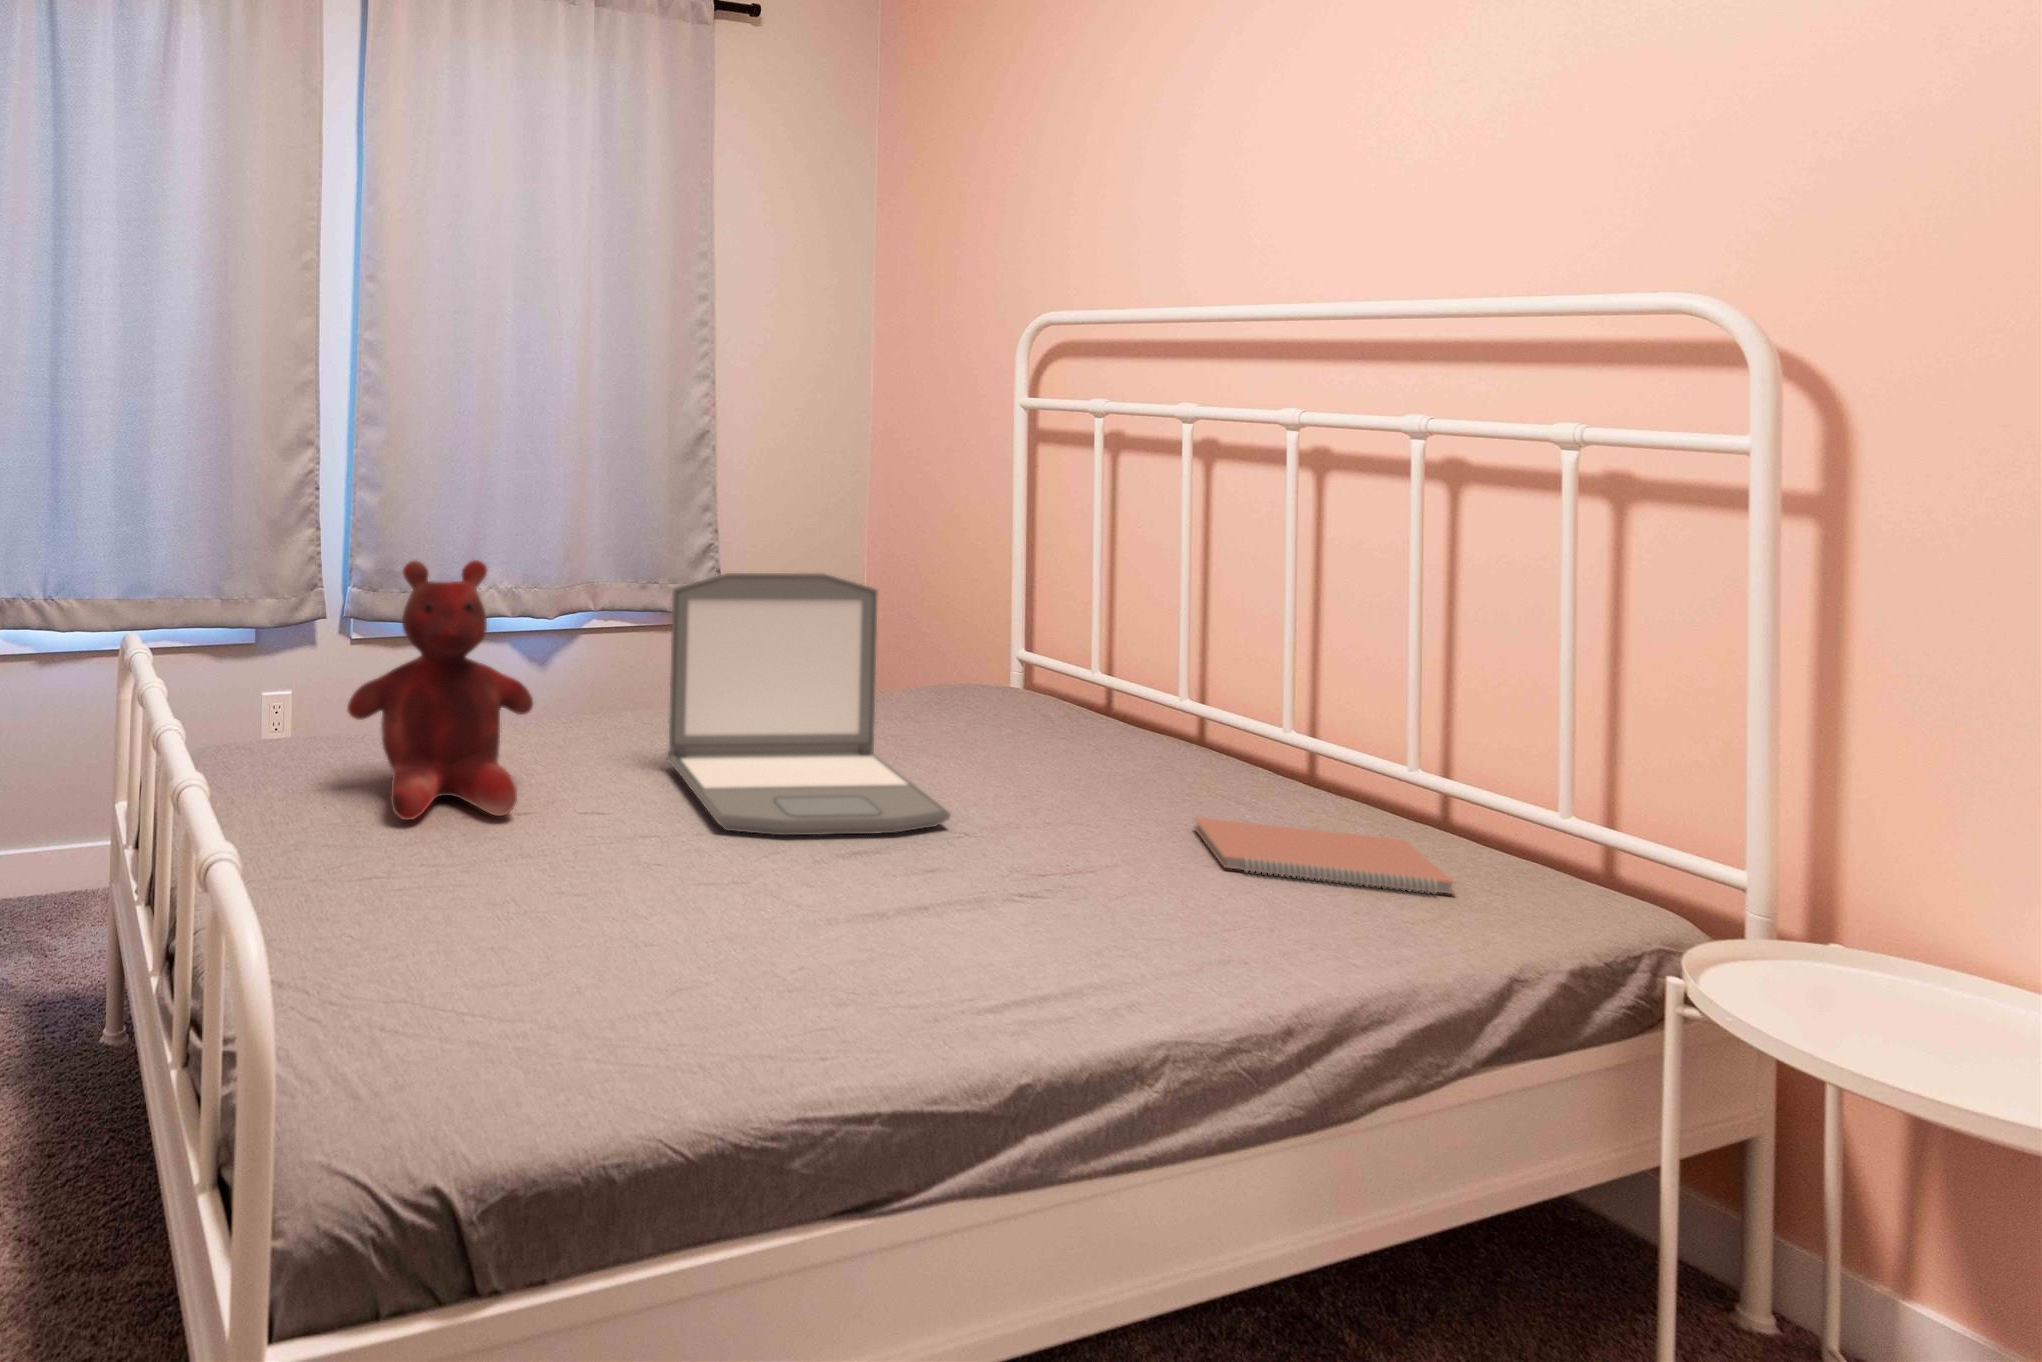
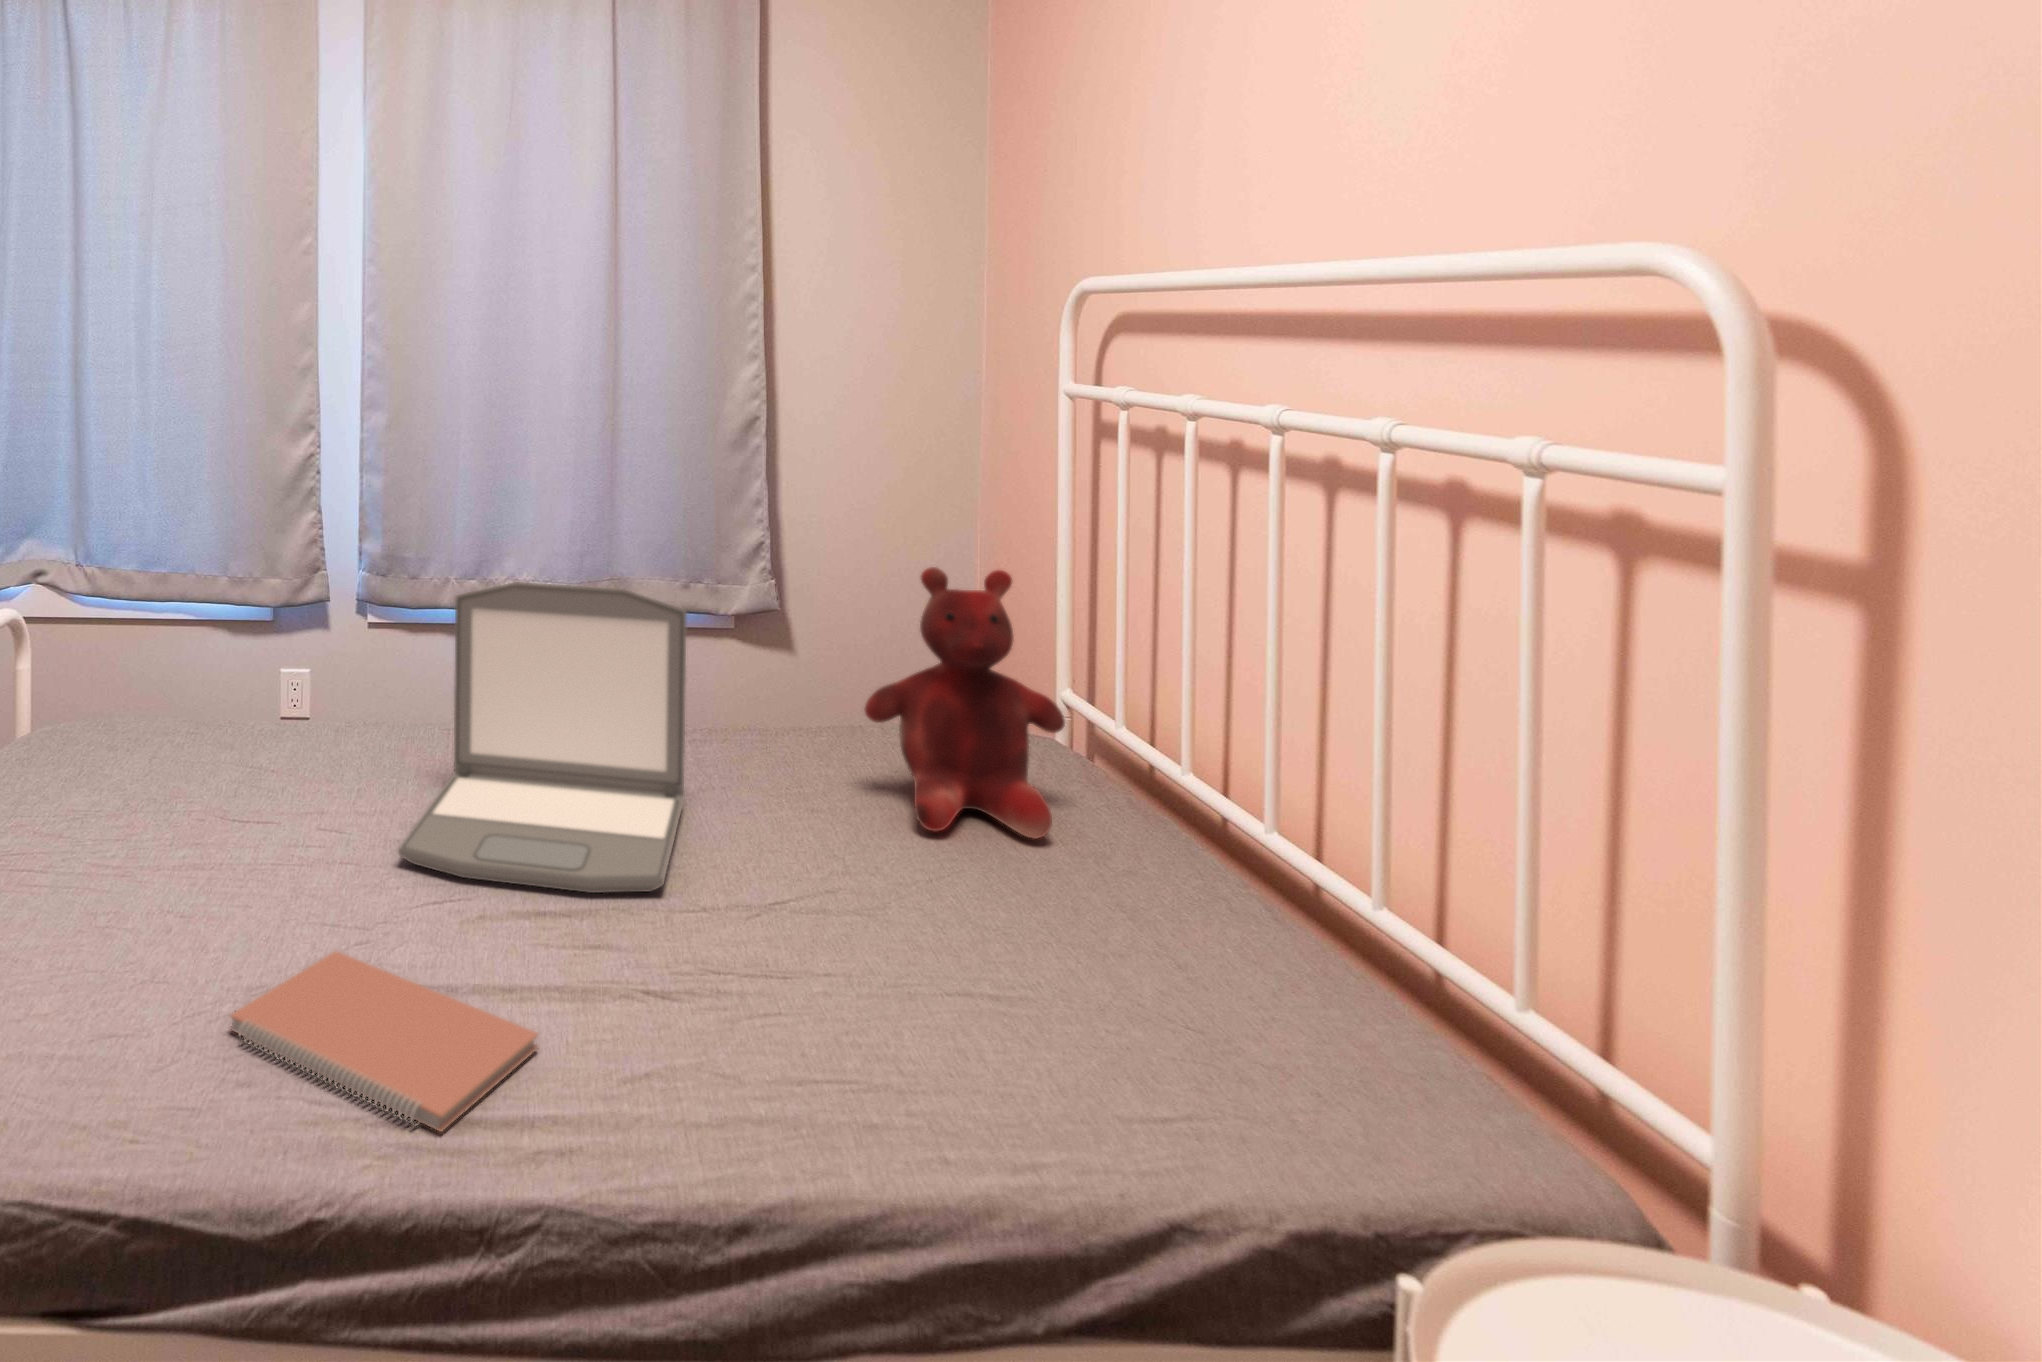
teddy bear: present [347,560,533,820] -> present [865,567,1065,838]
notebook: present [1194,817,1454,894] -> present [230,951,539,1132]

